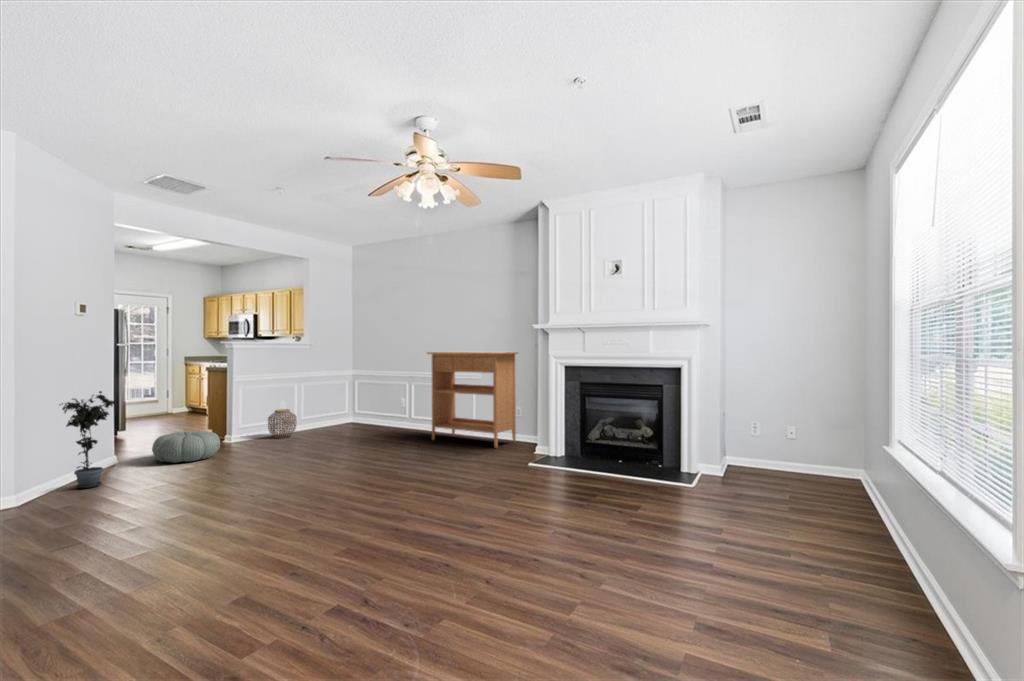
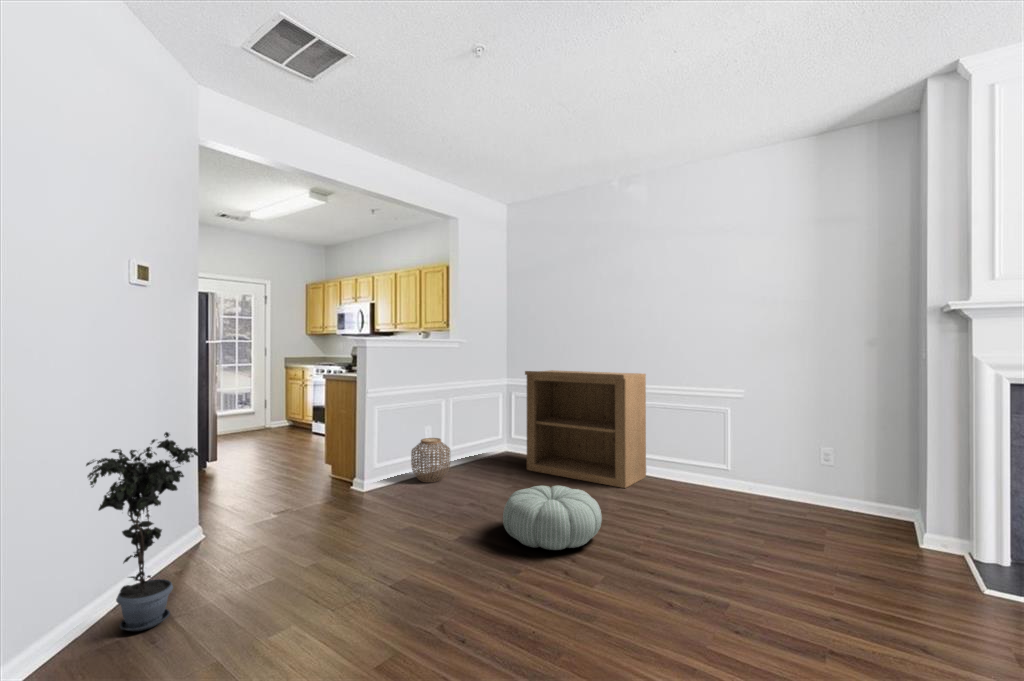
console table: present [427,352,518,448] -> none [659,355,830,524]
bookshelf: none [353,364,432,437] -> present [525,370,646,488]
pouf: present [152,431,220,463] -> present [503,486,602,550]

